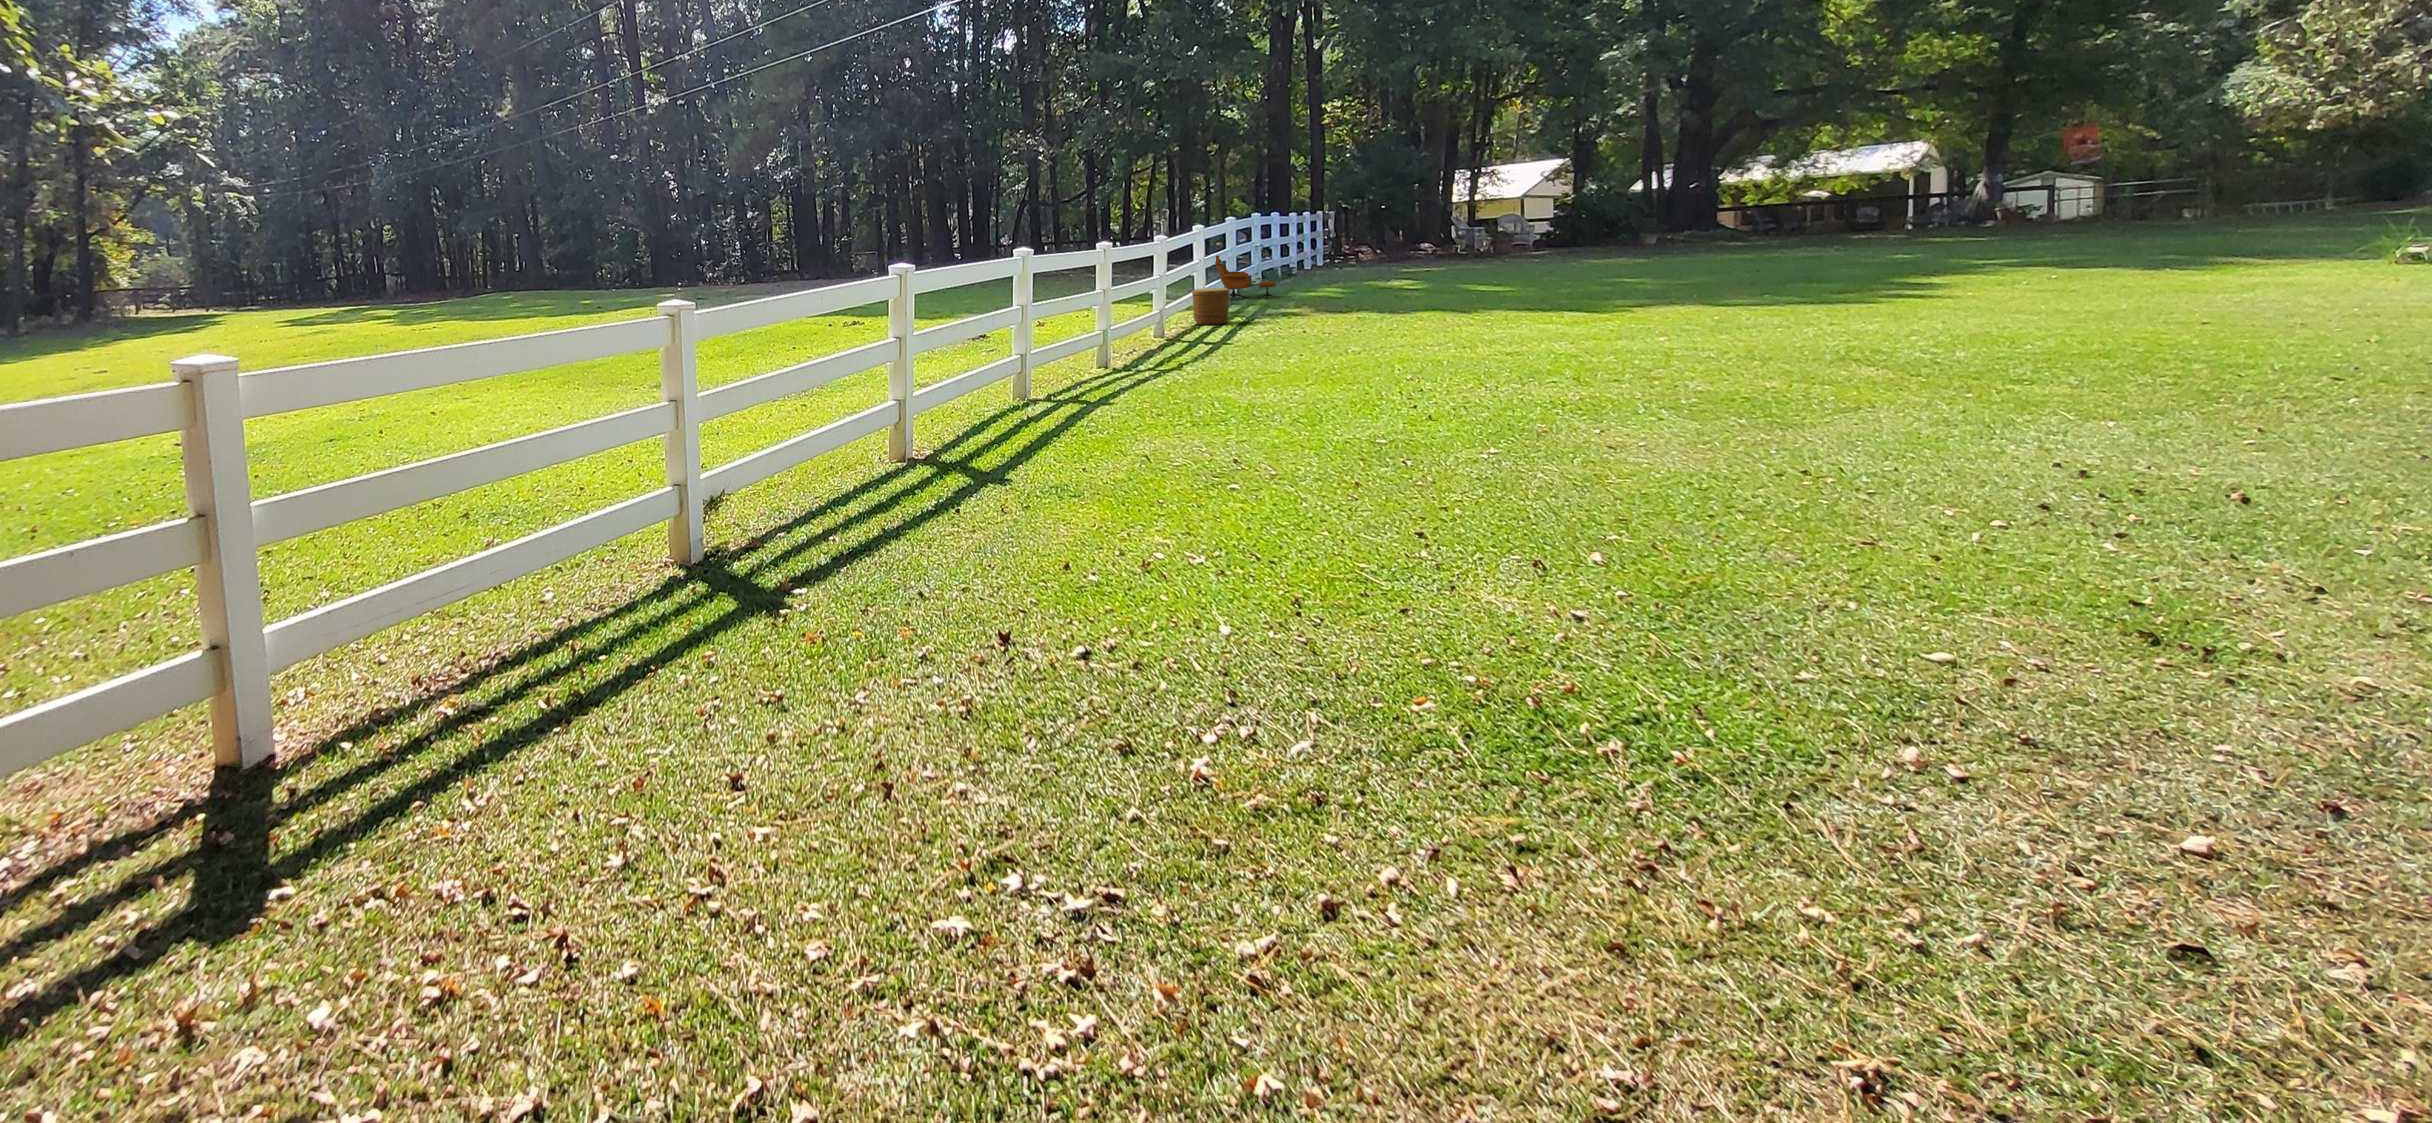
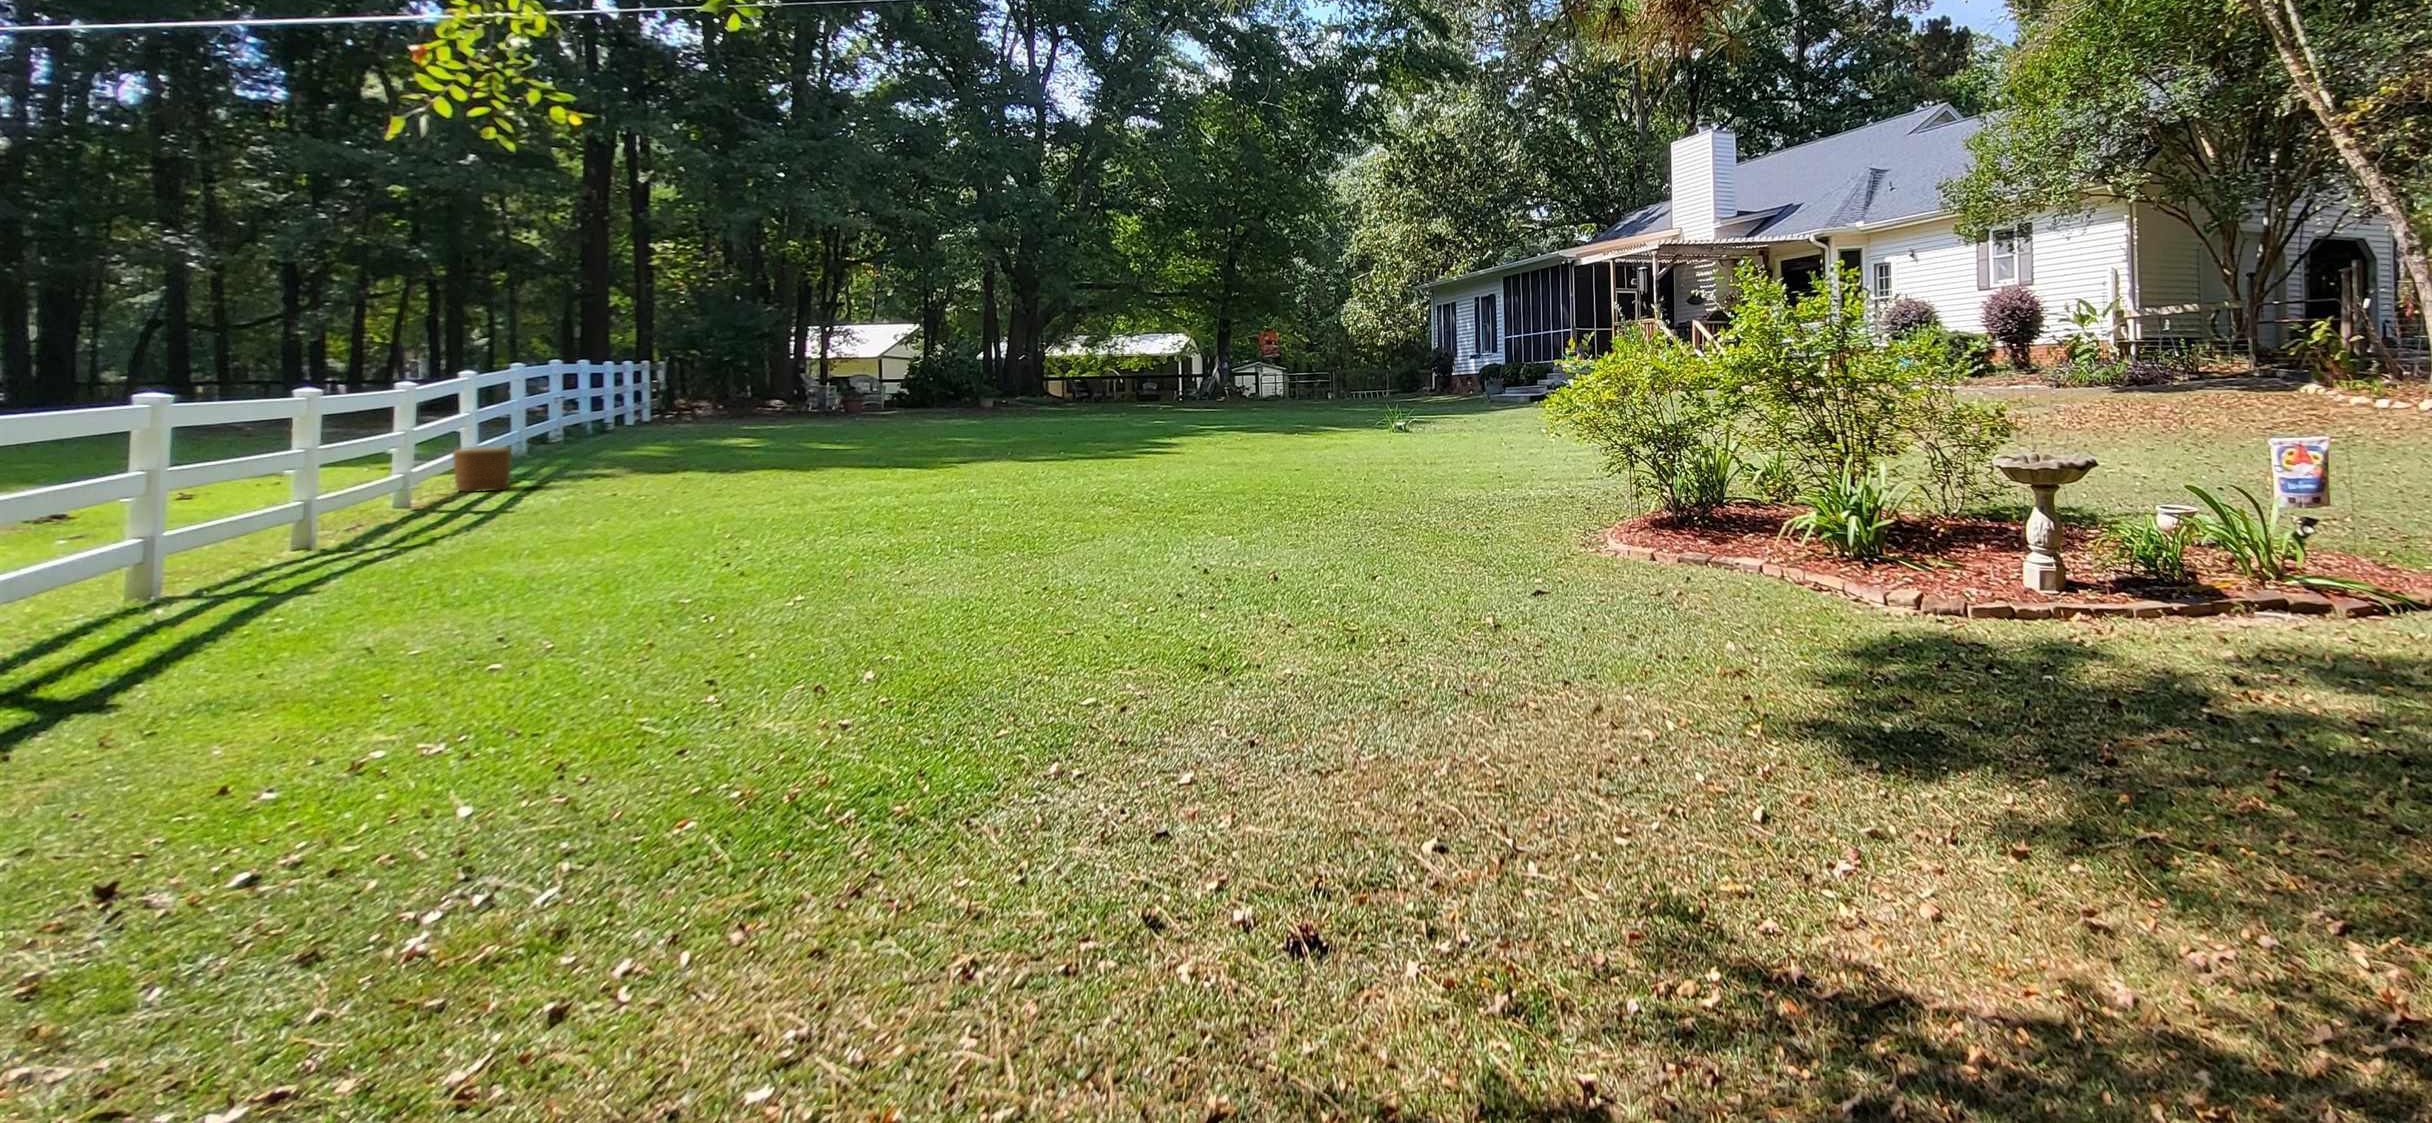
lounge chair: present [1215,255,1278,301] -> none [489,408,586,462]

